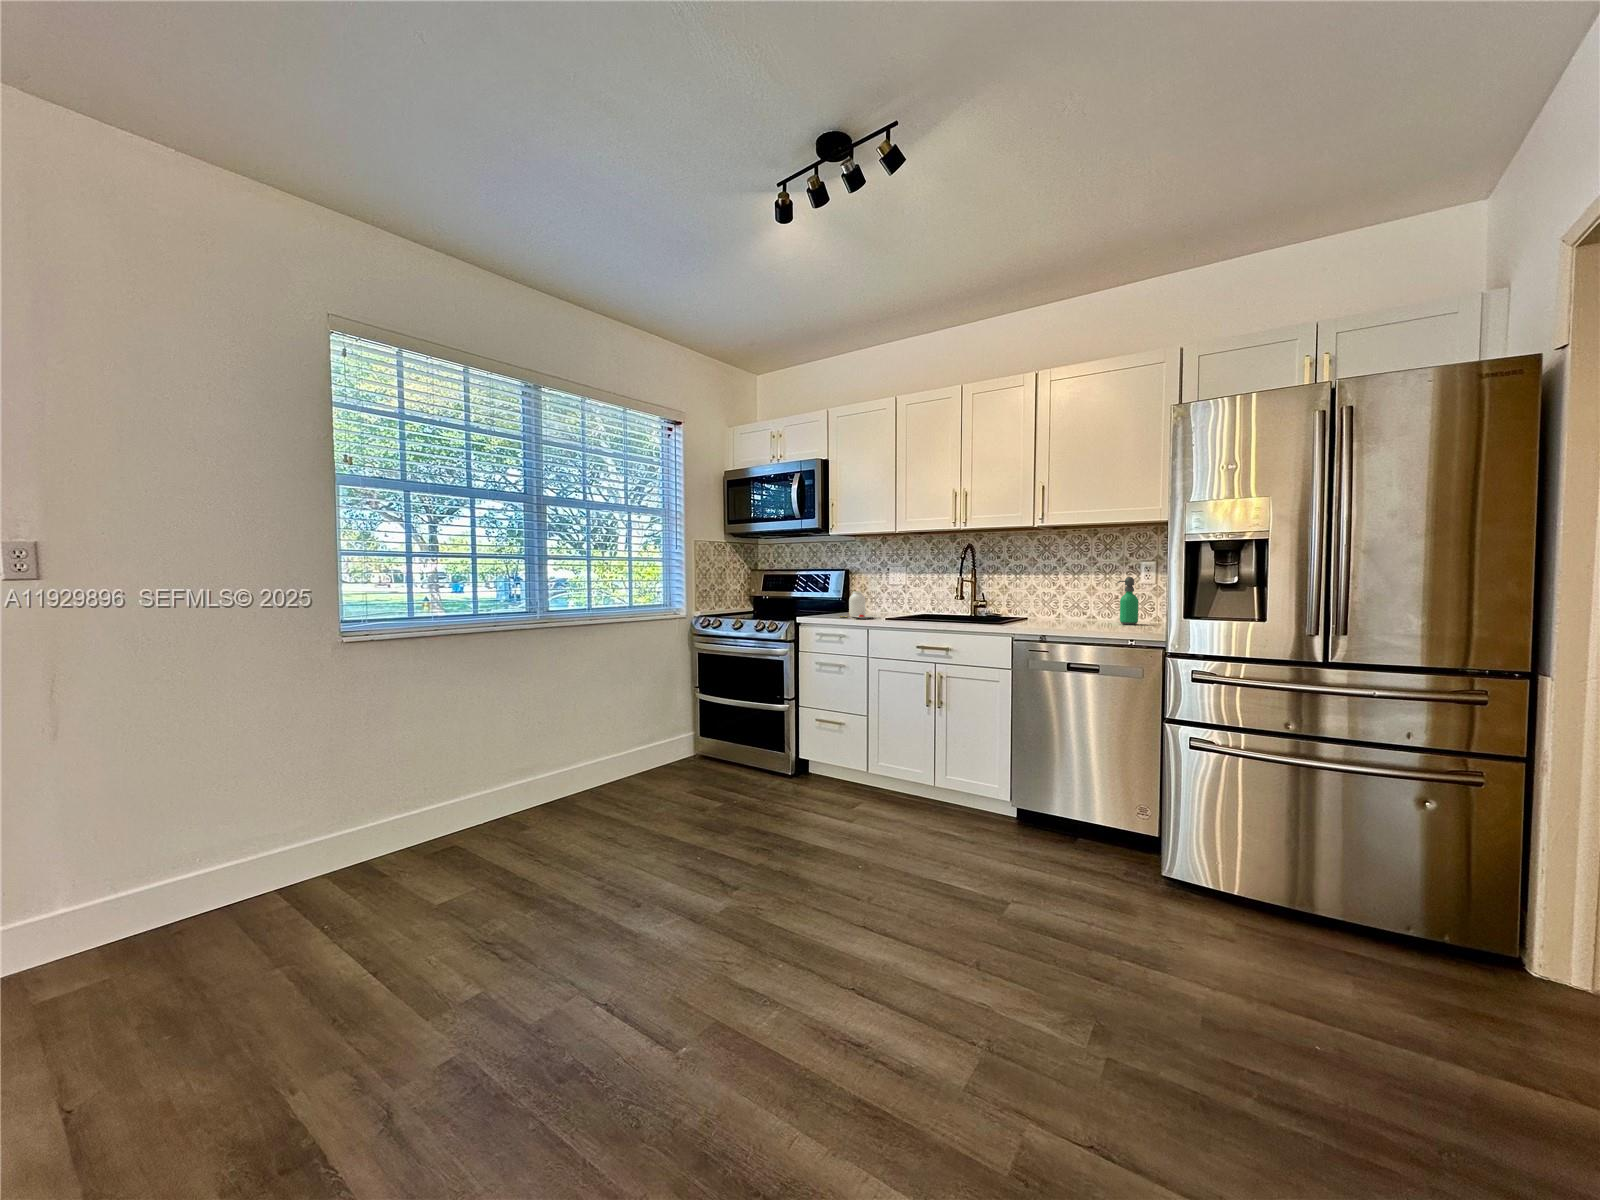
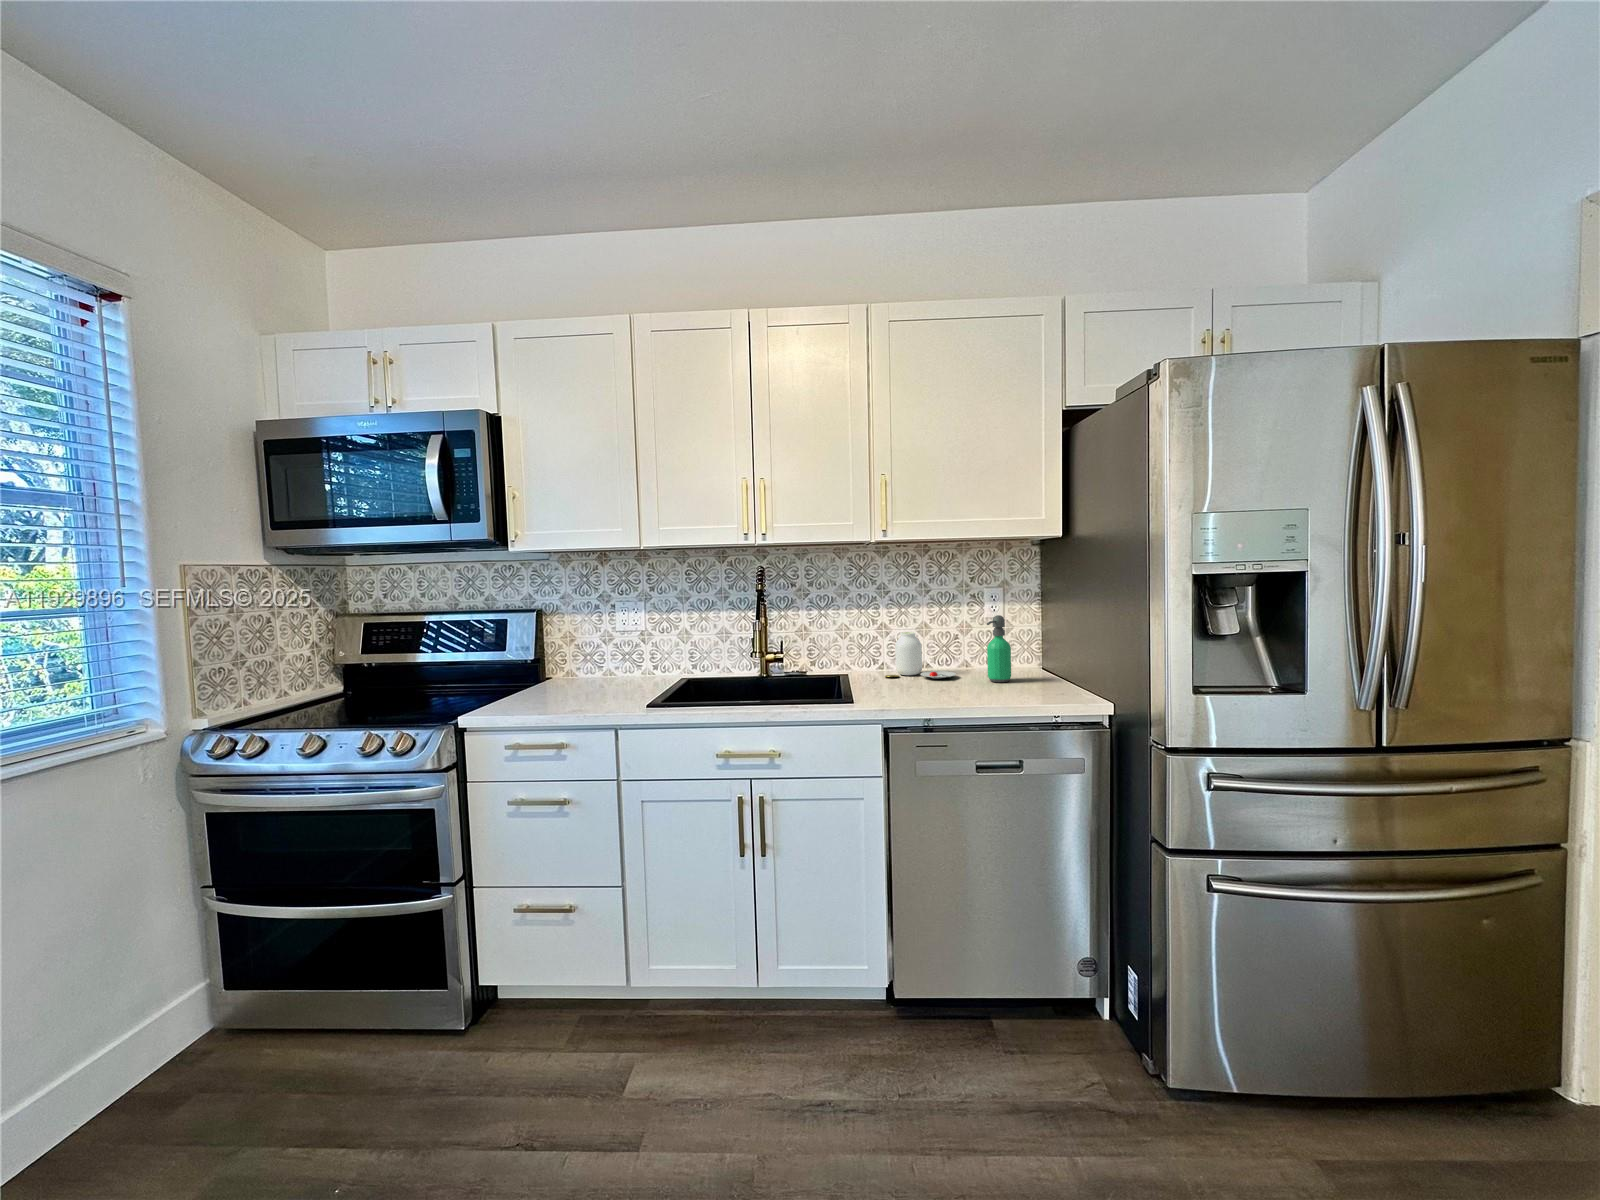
jar: present [840,591,874,619] -> present [885,632,956,679]

